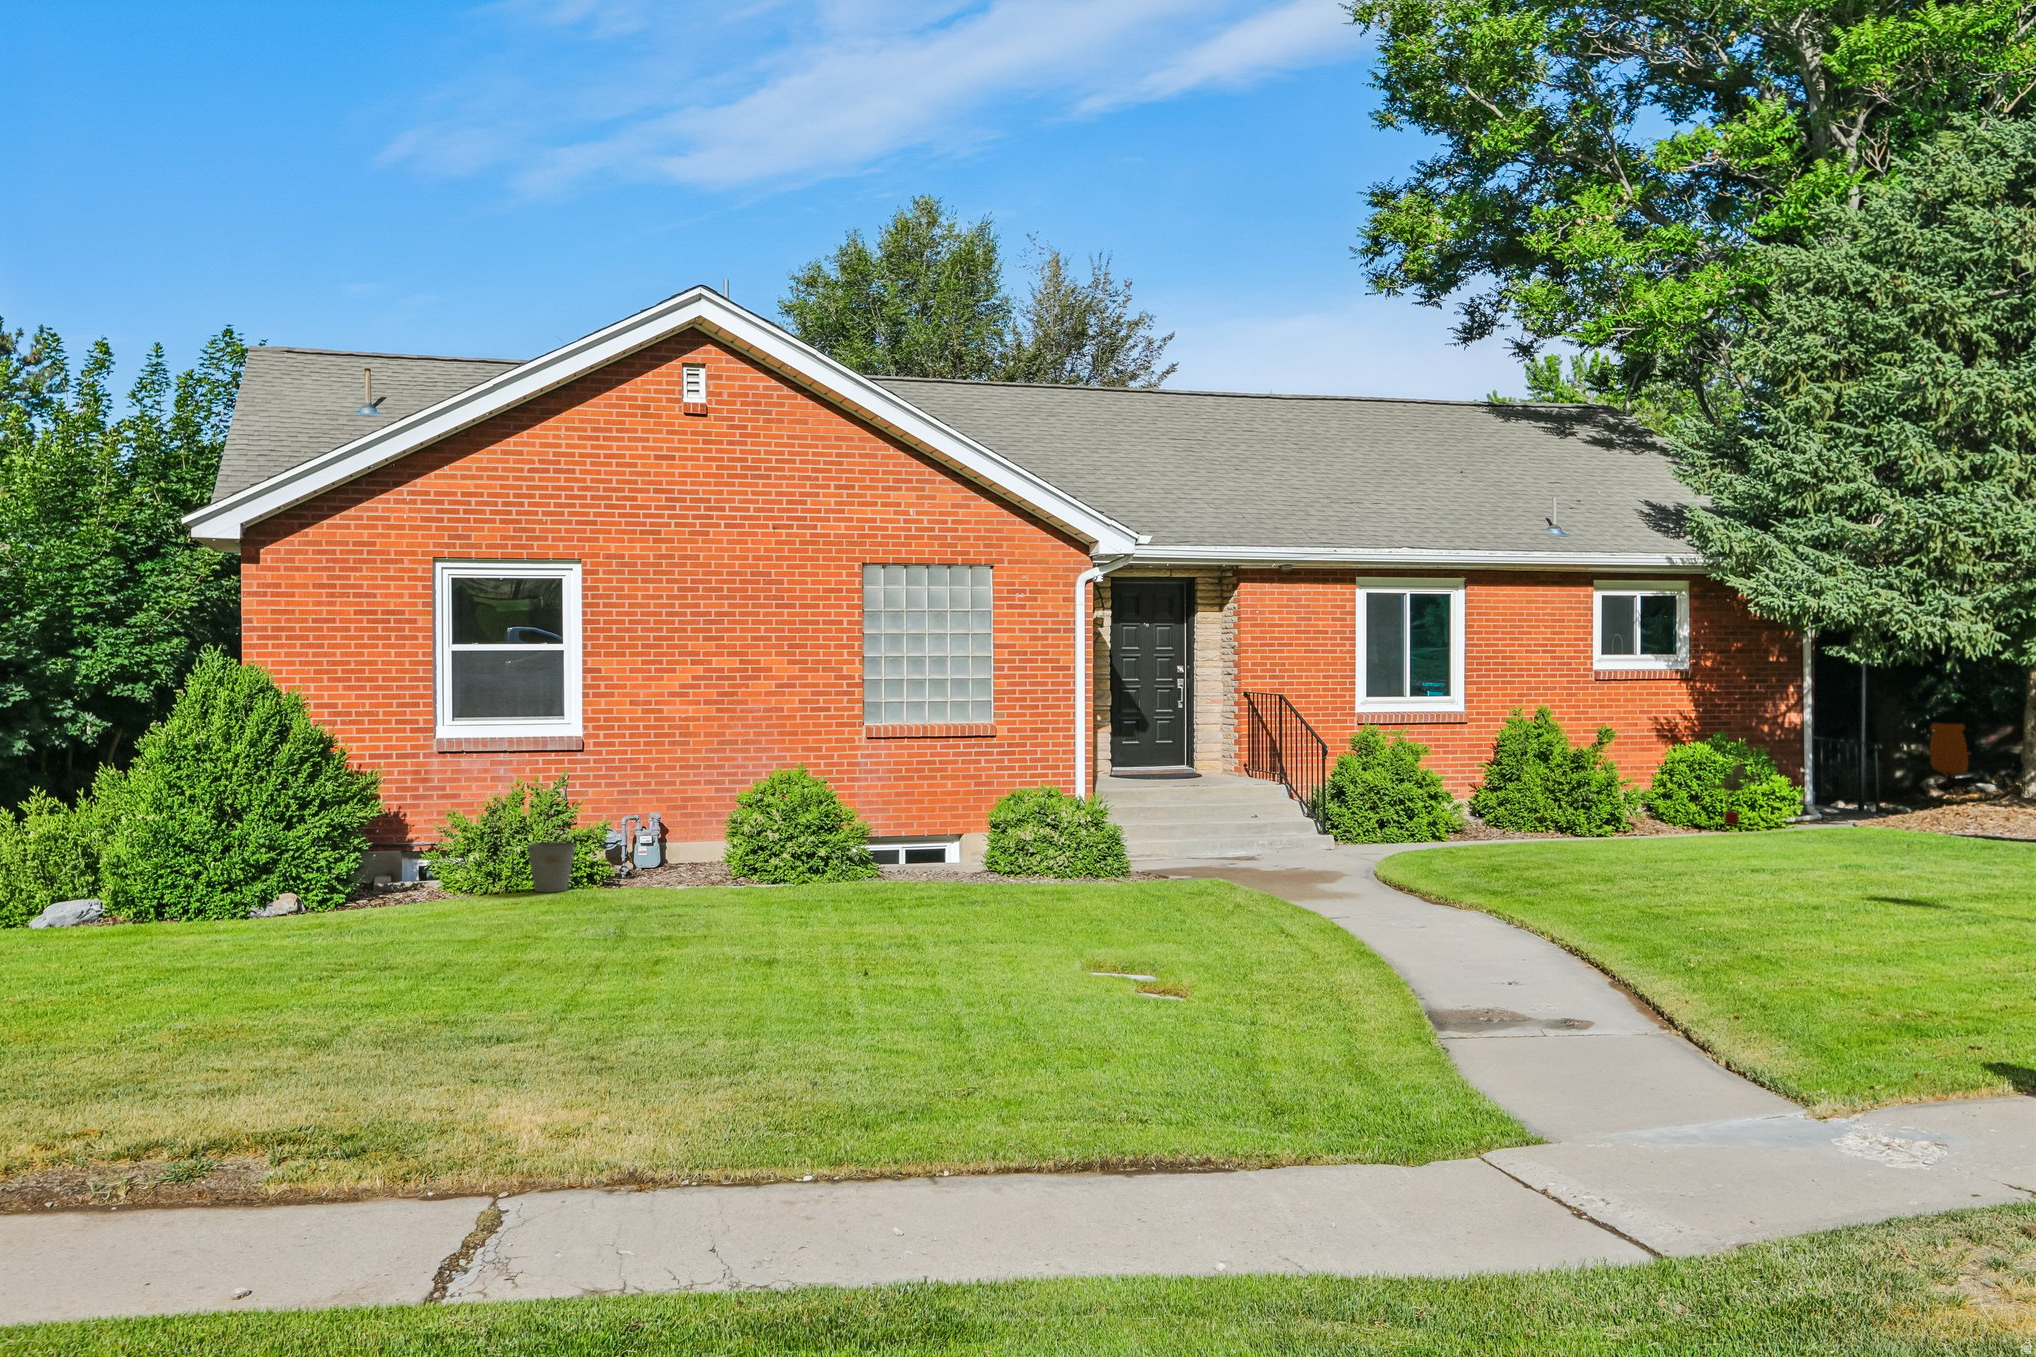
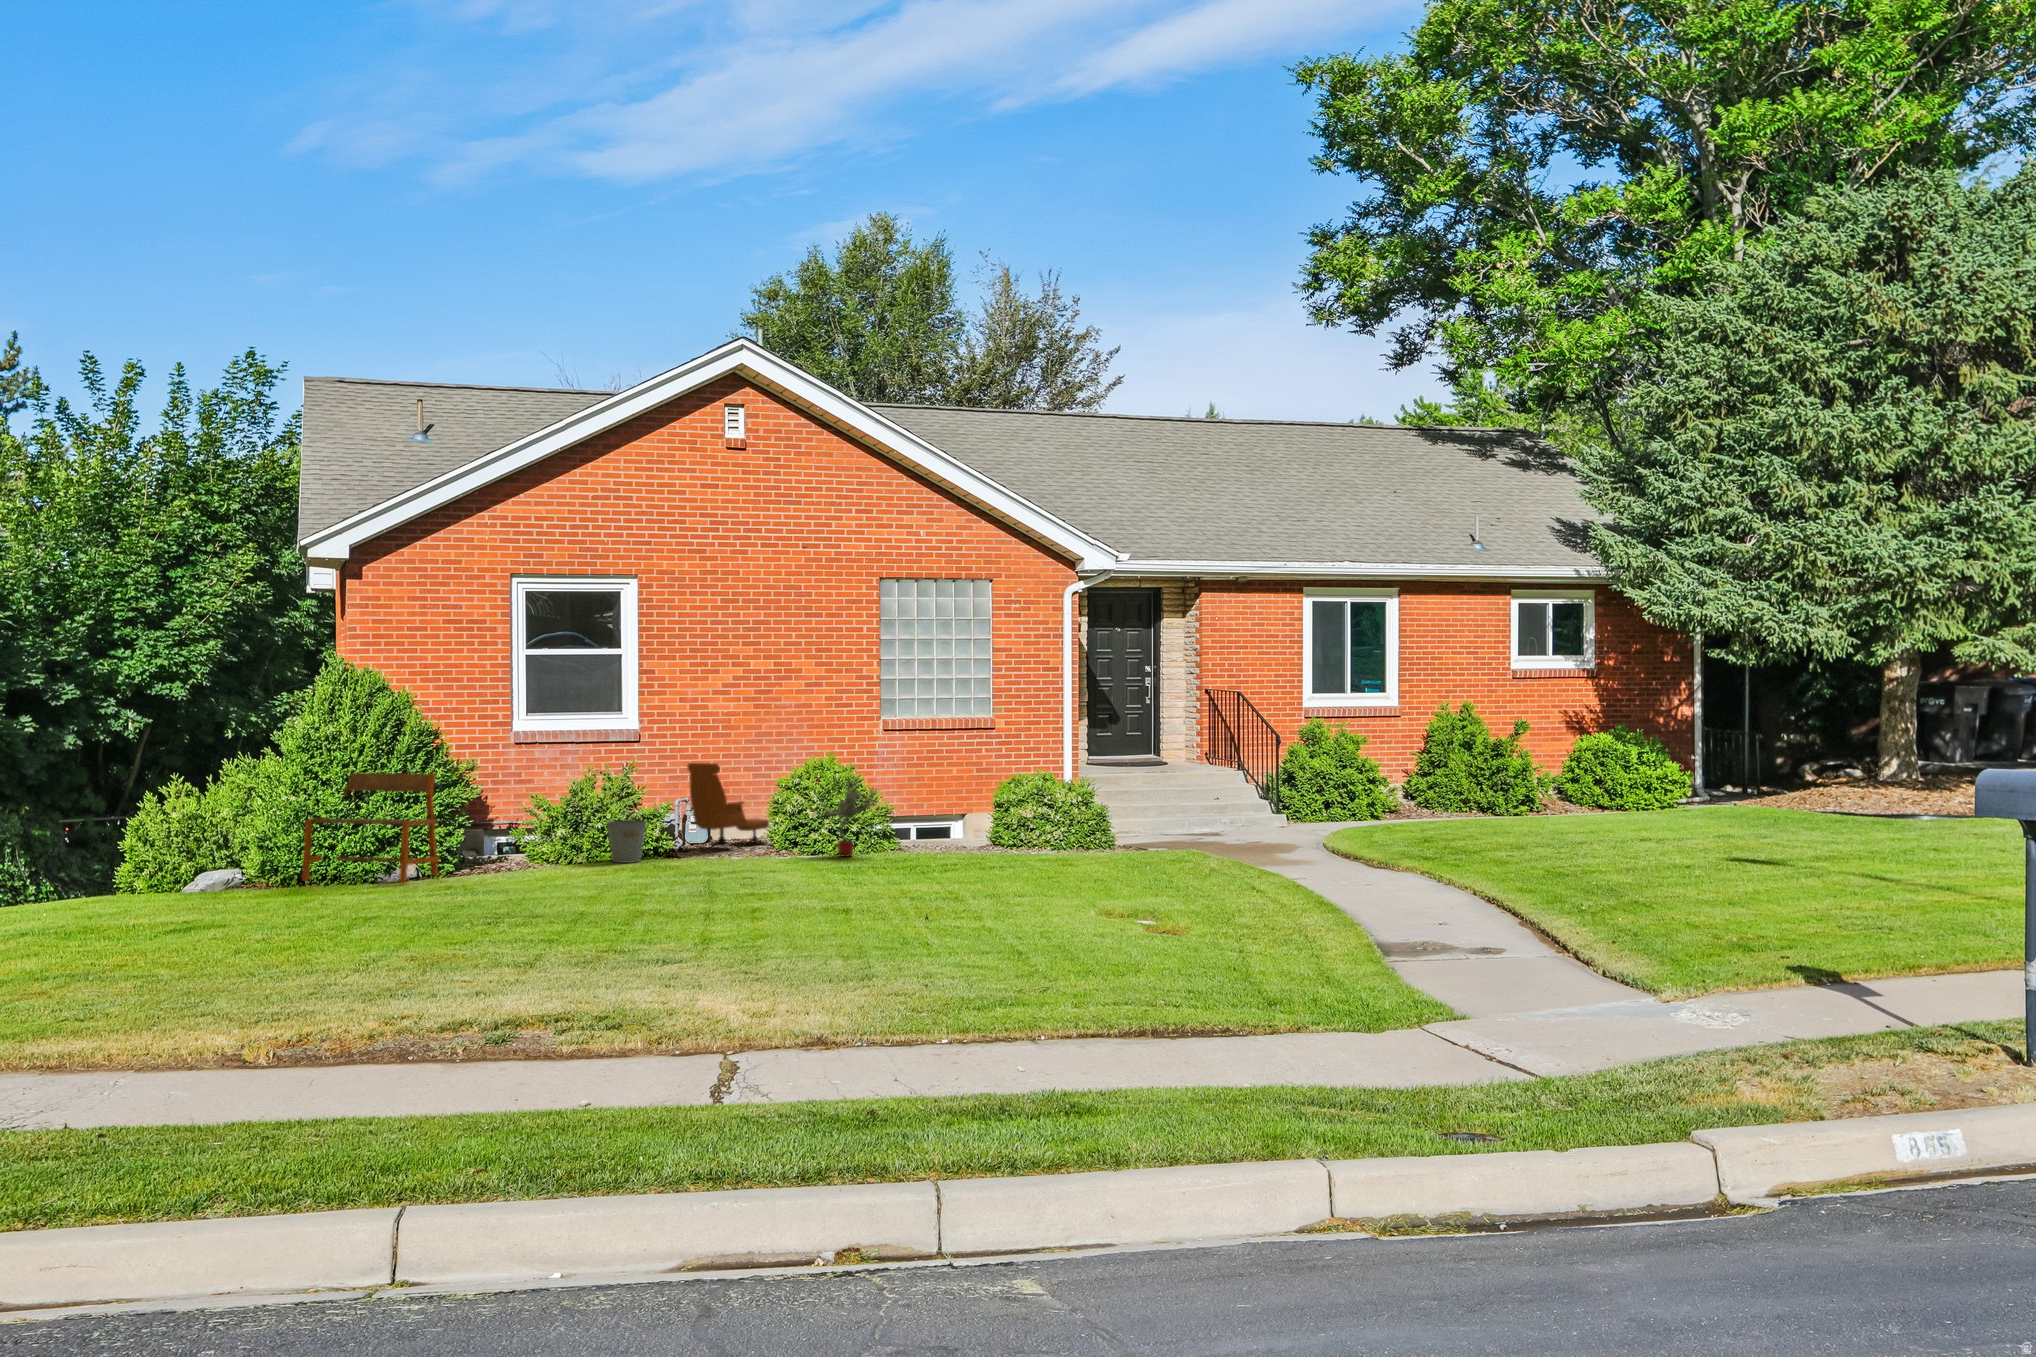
lounge chair: present [1929,723,1972,787] -> present [687,762,769,849]
potted tree: present [1703,756,1763,826] -> present [815,778,877,857]
bench: none [157,786,320,920] -> present [302,772,440,884]

